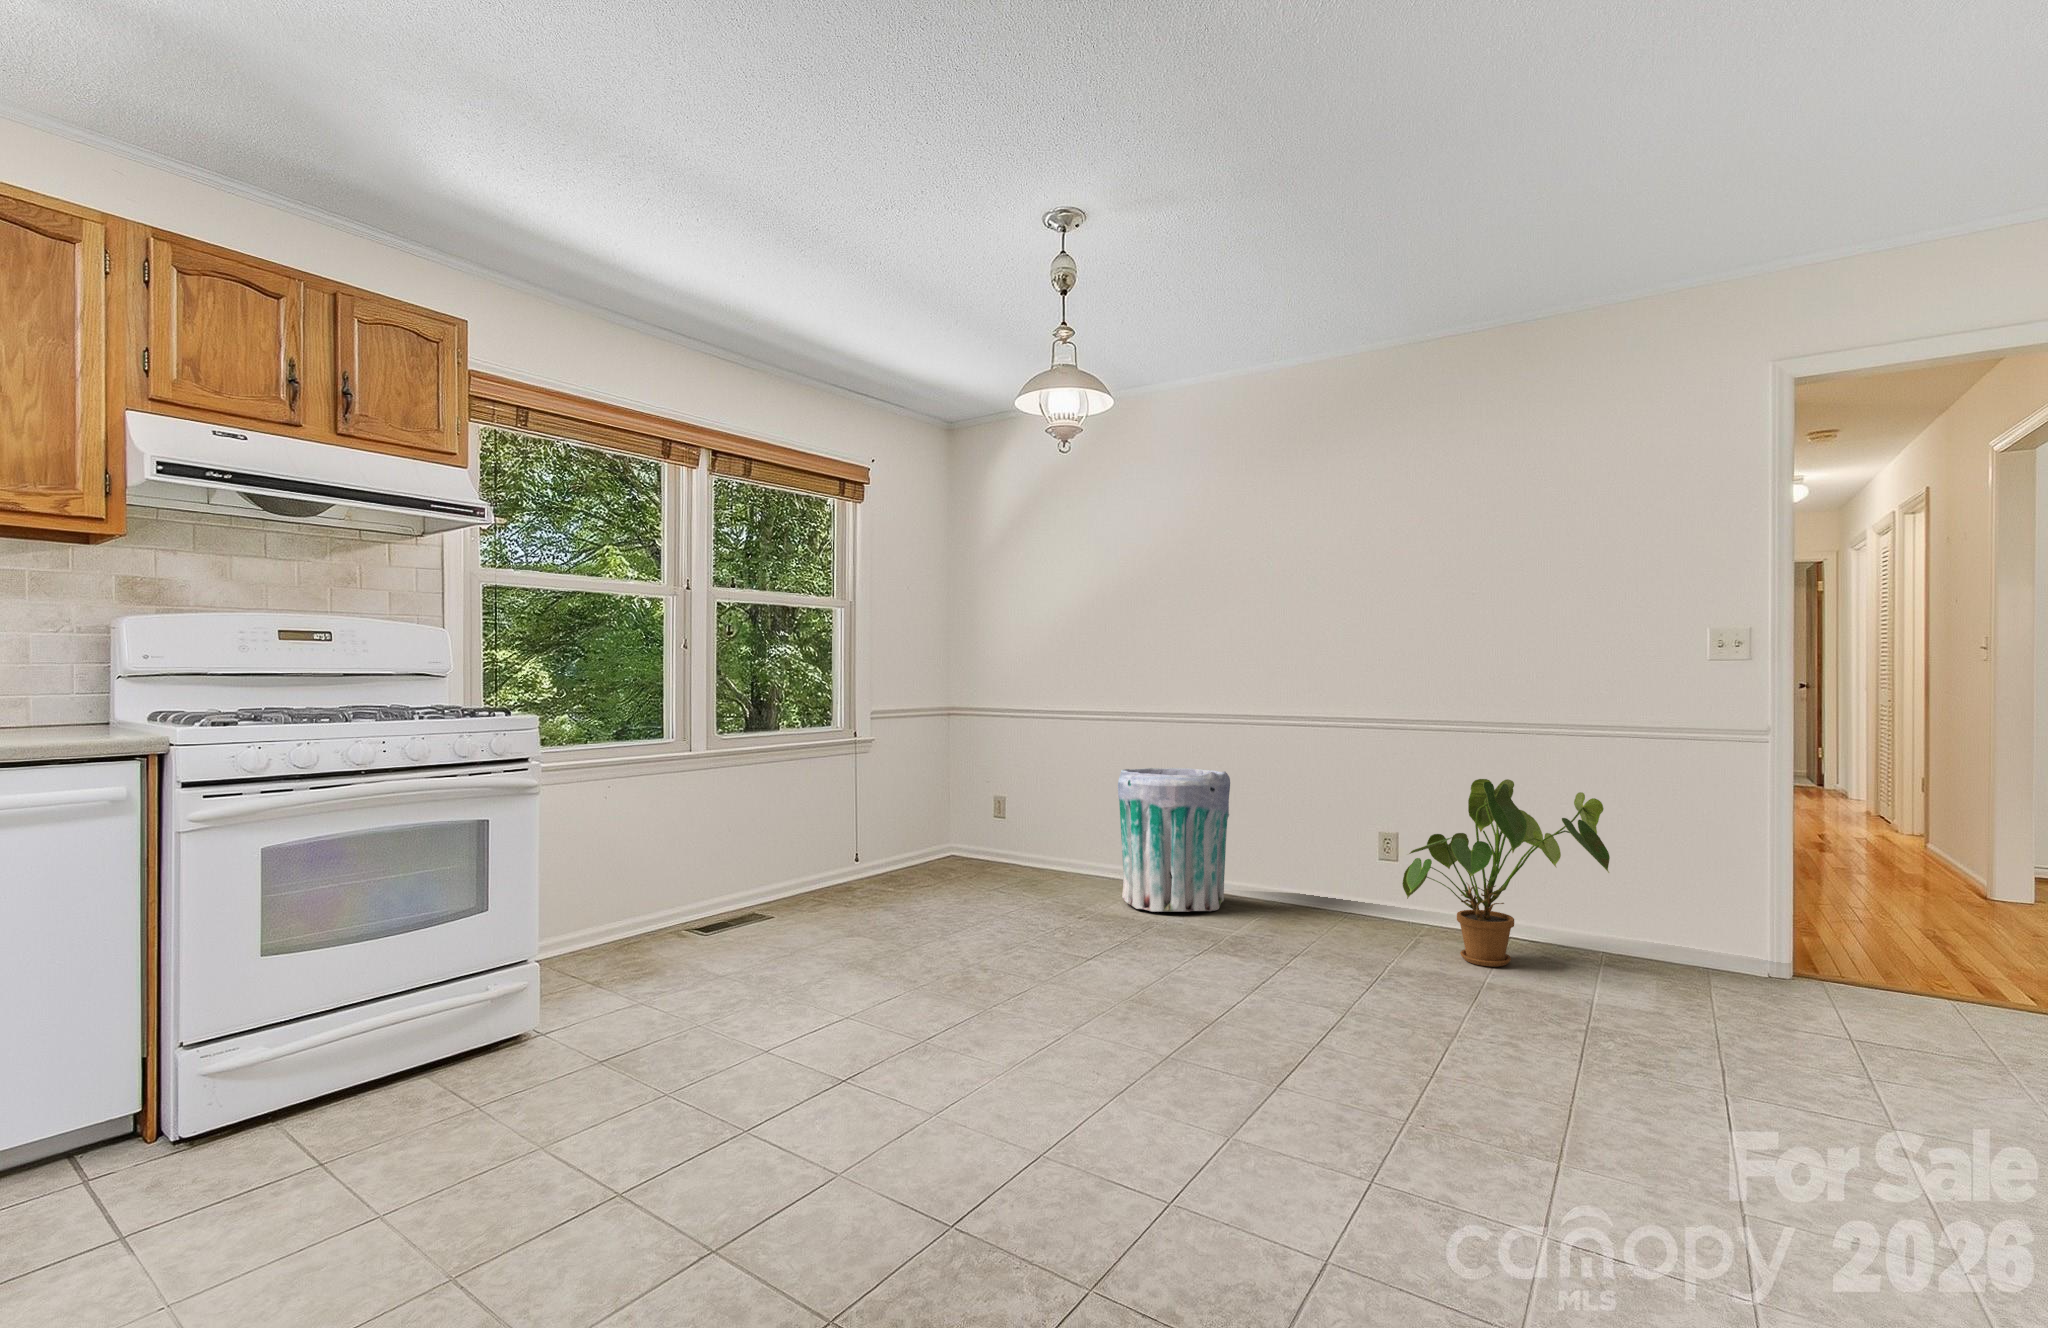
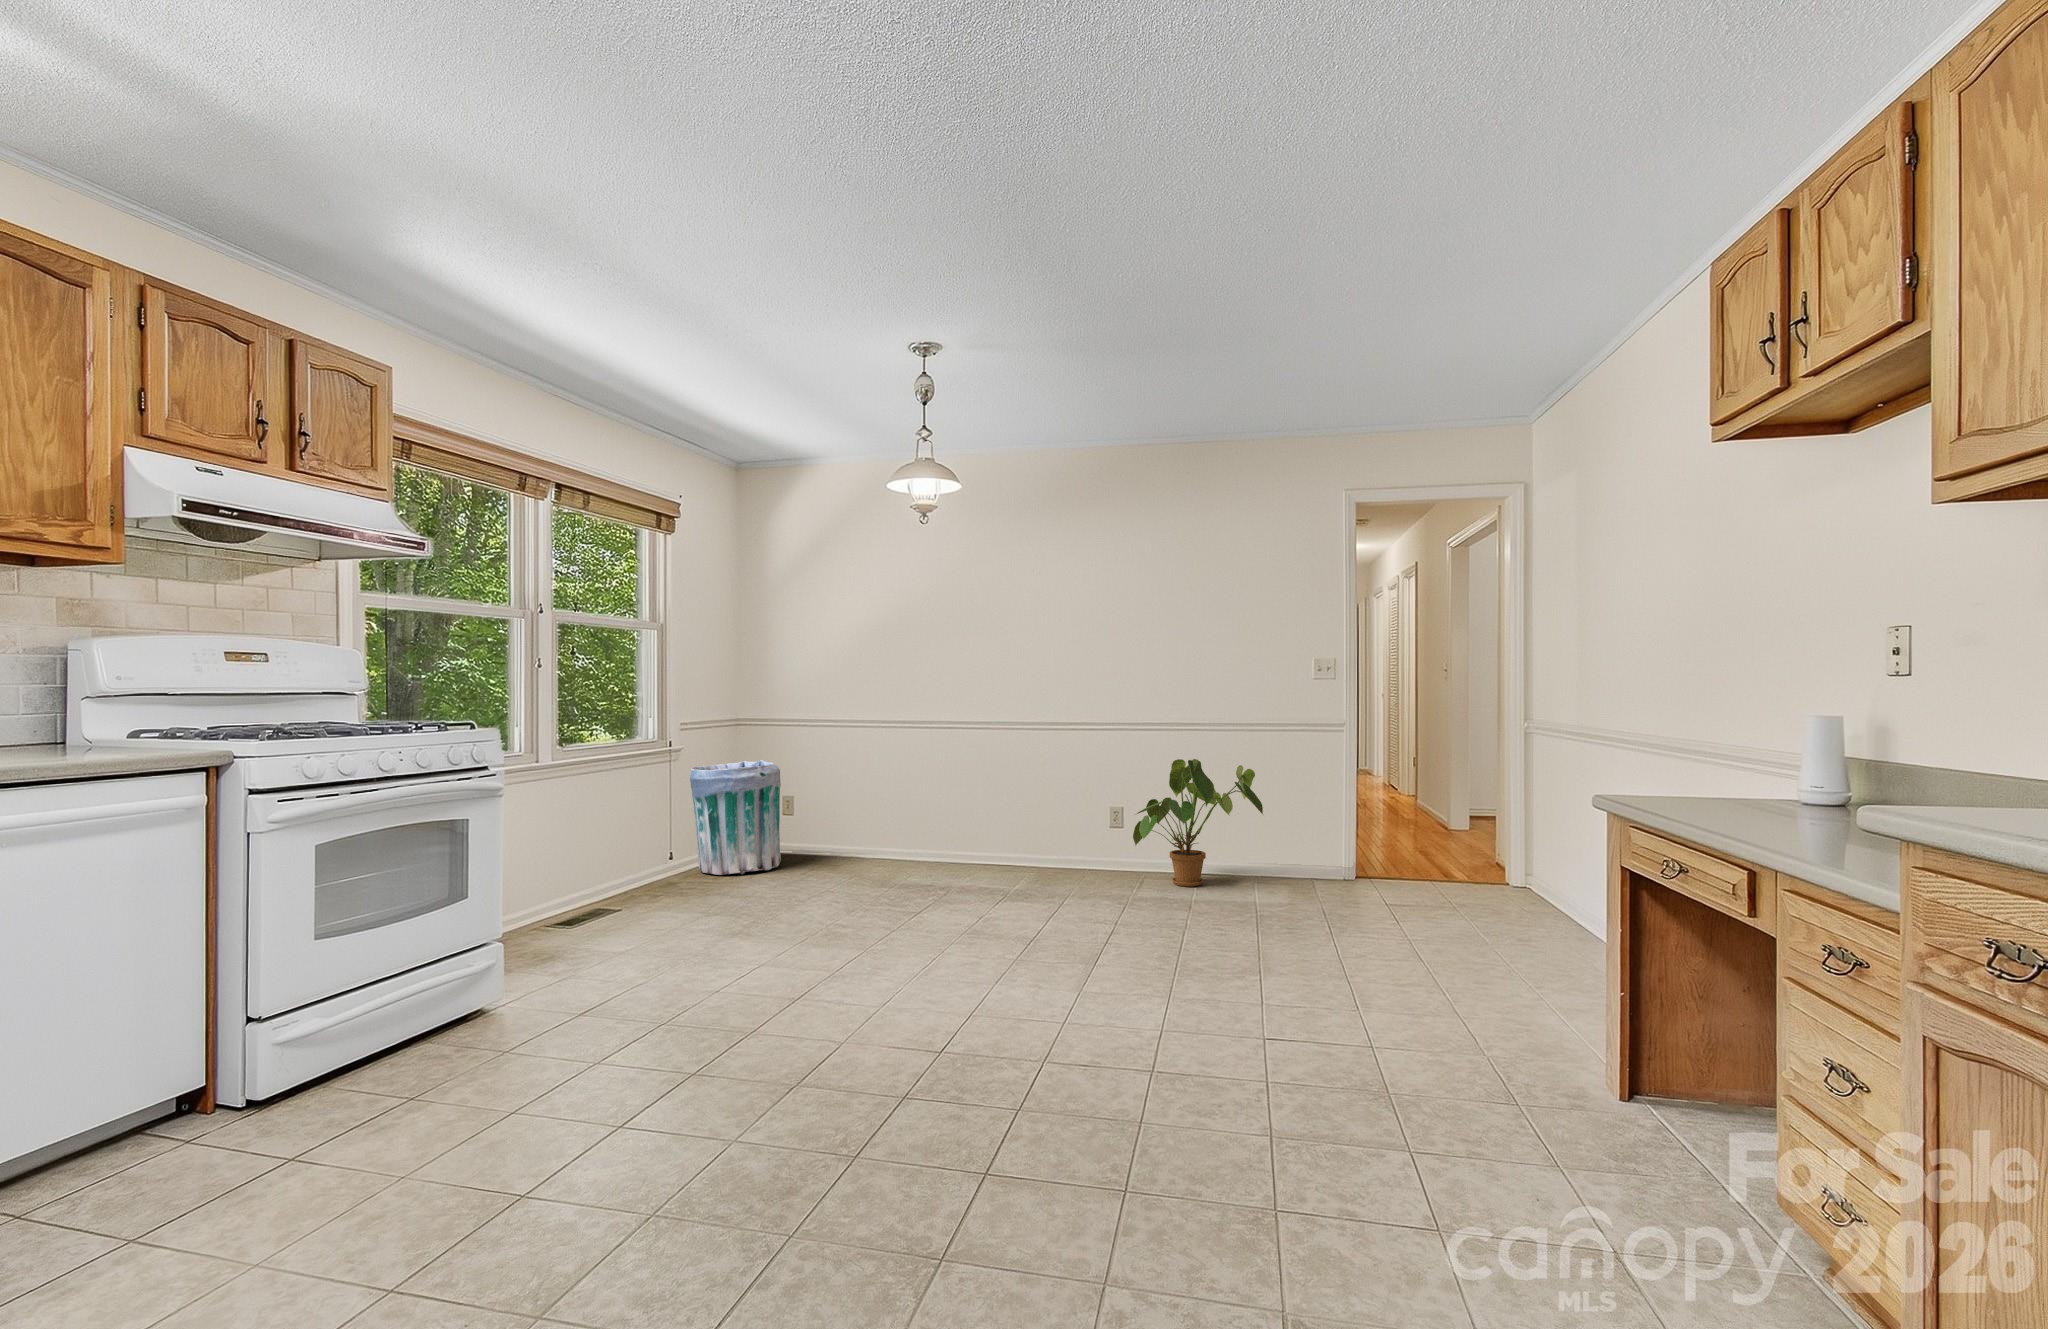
trash can: present [1118,768,1230,912] -> present [690,760,781,875]

